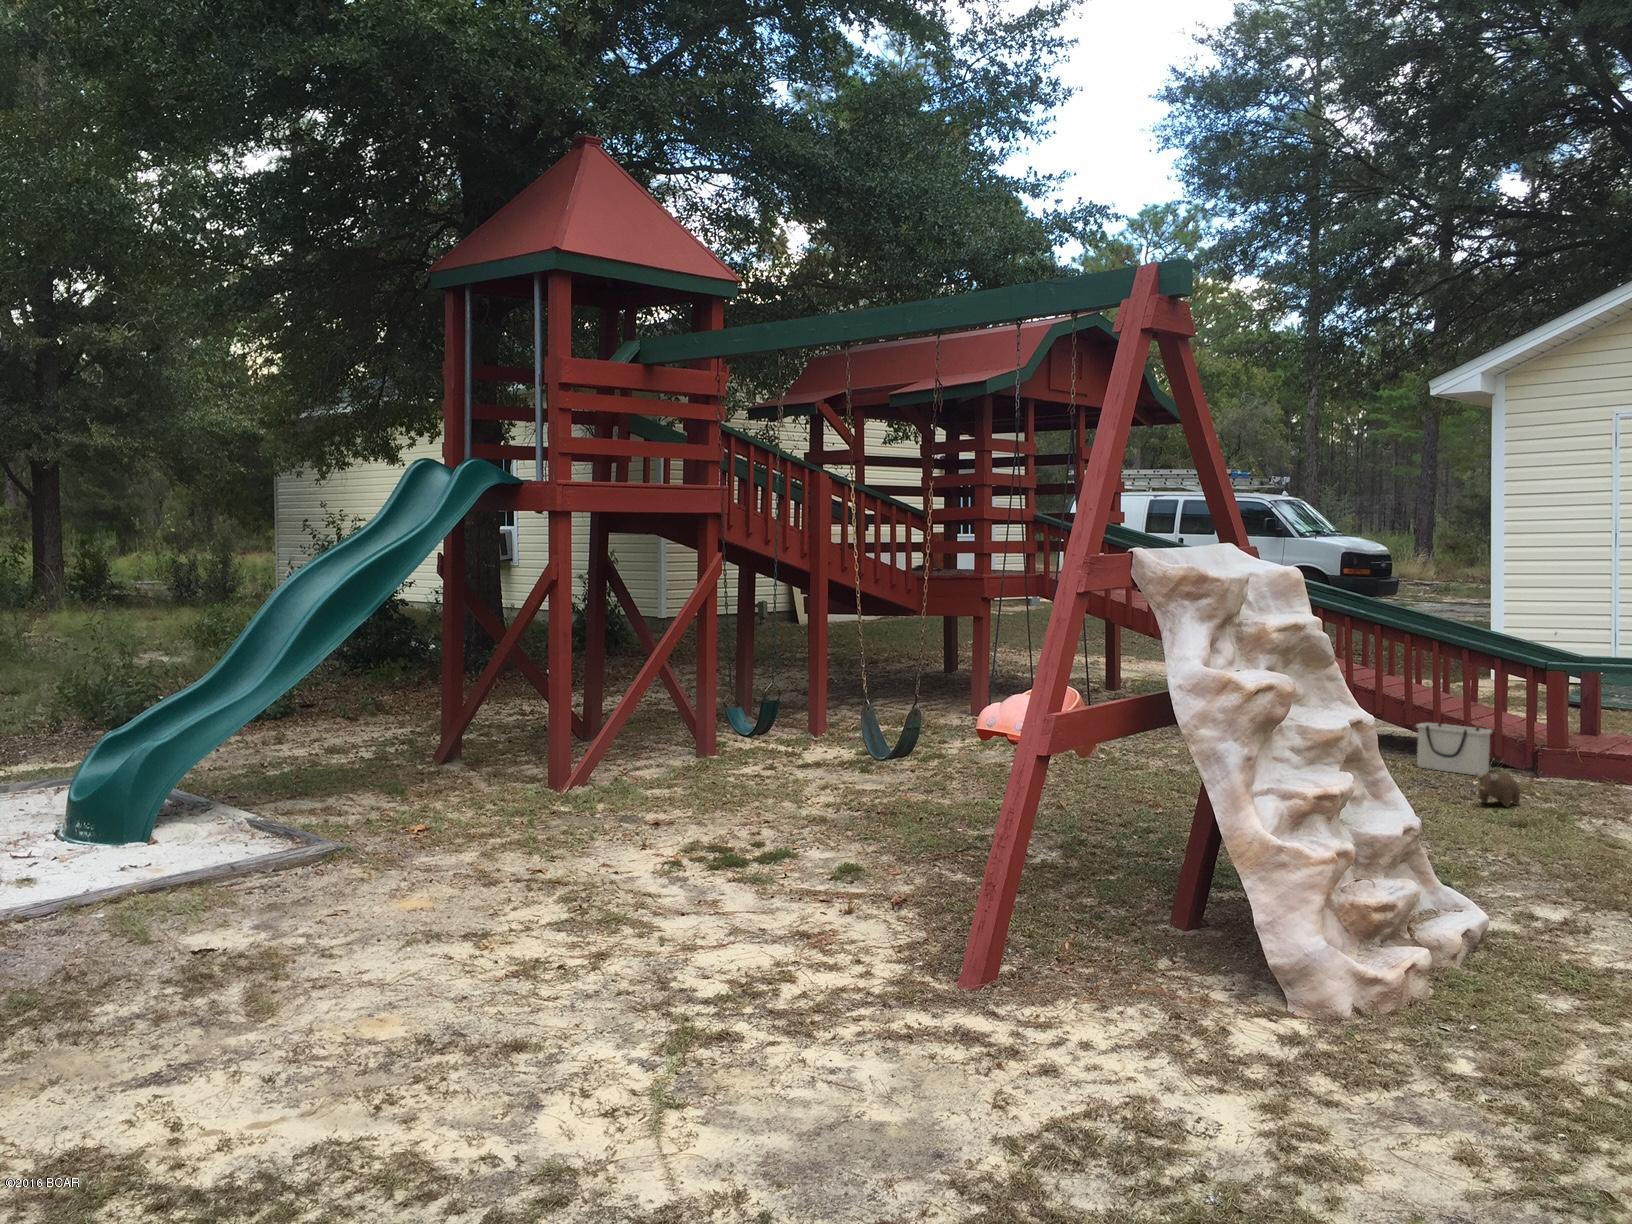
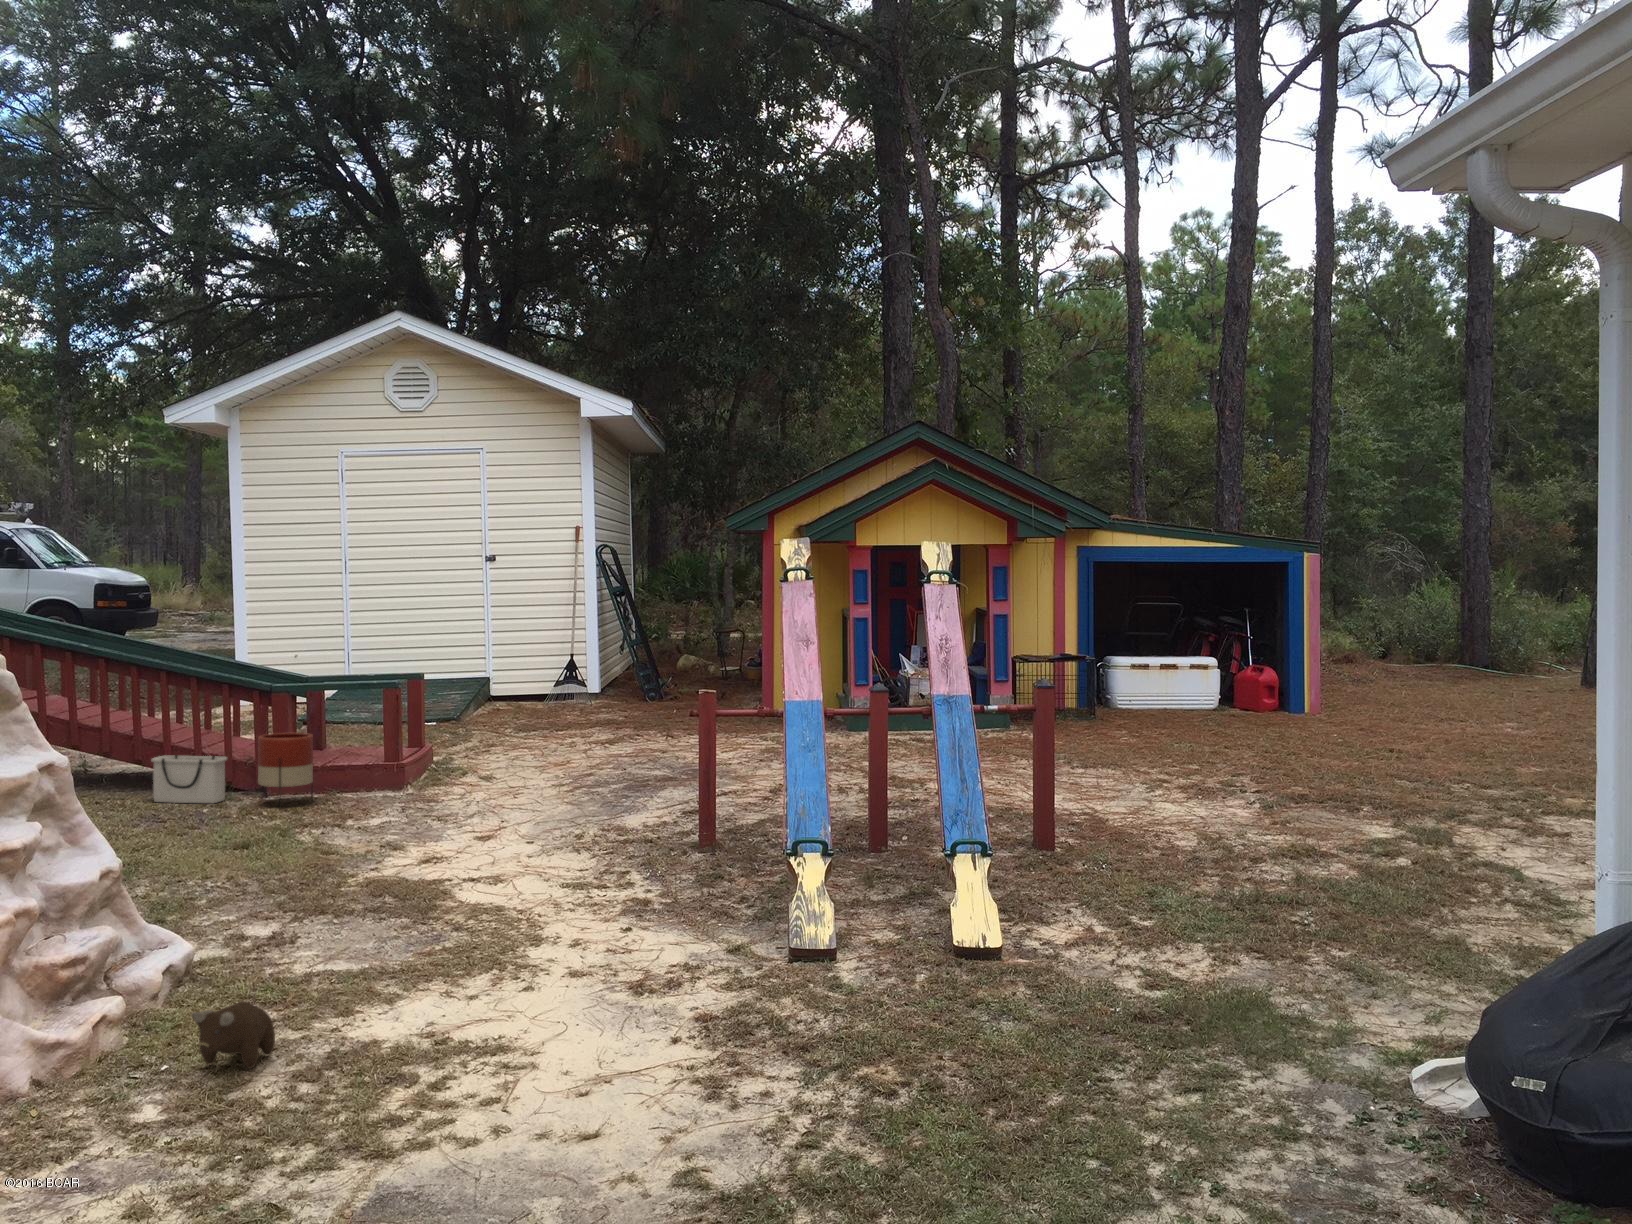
planter: none [1526,710,1588,790] -> present [258,733,313,801]
plush toy: present [1476,772,1520,807] -> present [192,1002,275,1069]

